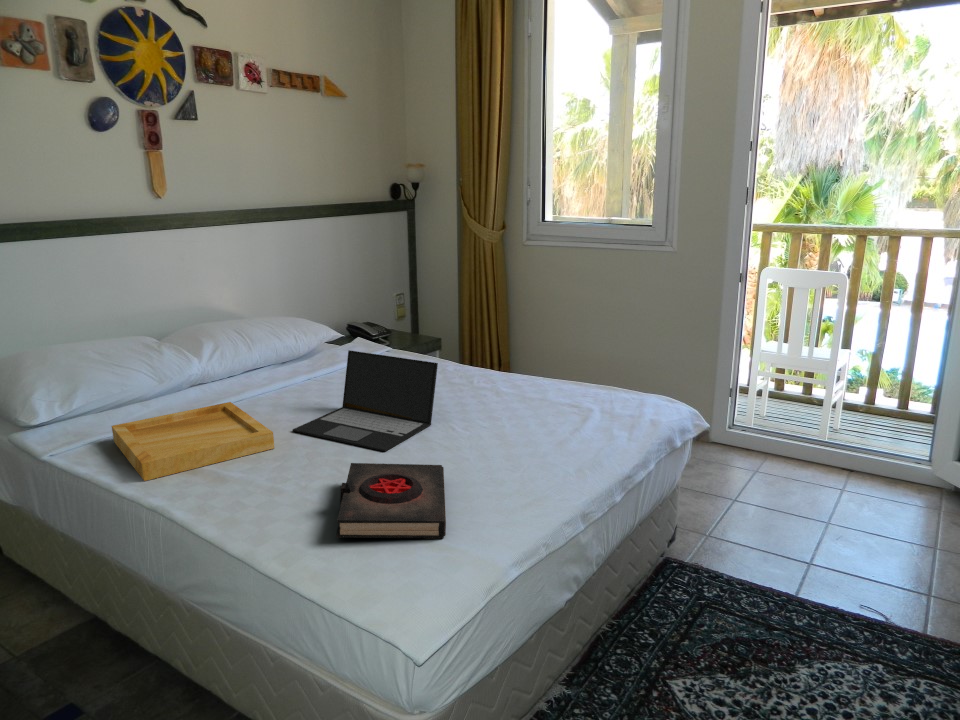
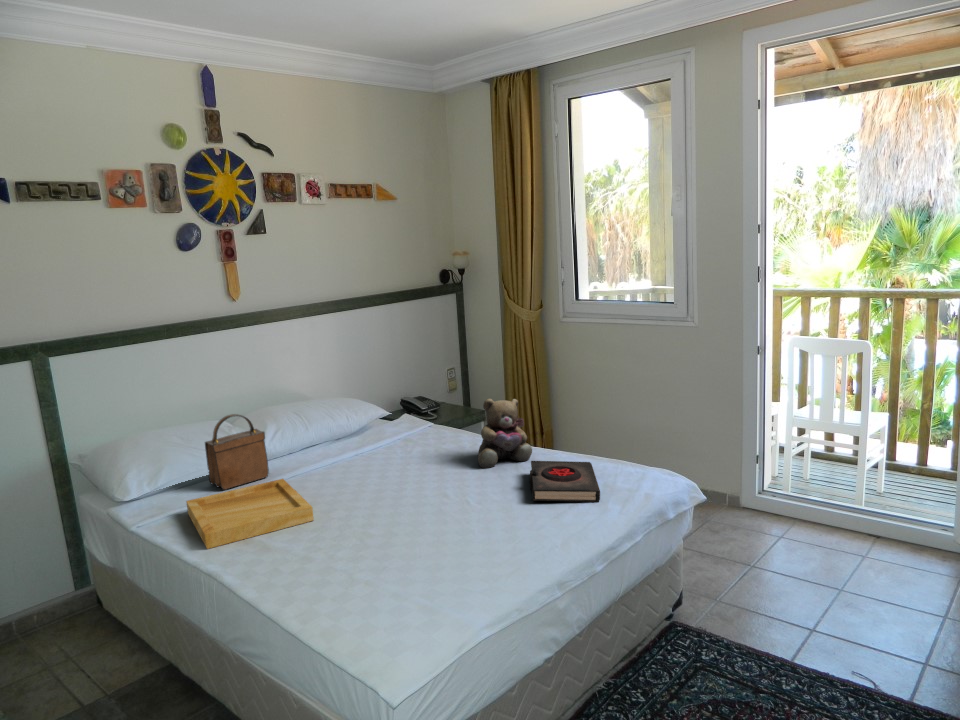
teddy bear: none [454,316,515,393] -> present [478,398,532,468]
handbag: none [131,326,209,416] -> present [205,414,269,490]
laptop: present [293,350,438,452] -> none [331,433,453,524]
book: present [336,463,446,539] -> present [530,461,600,502]

